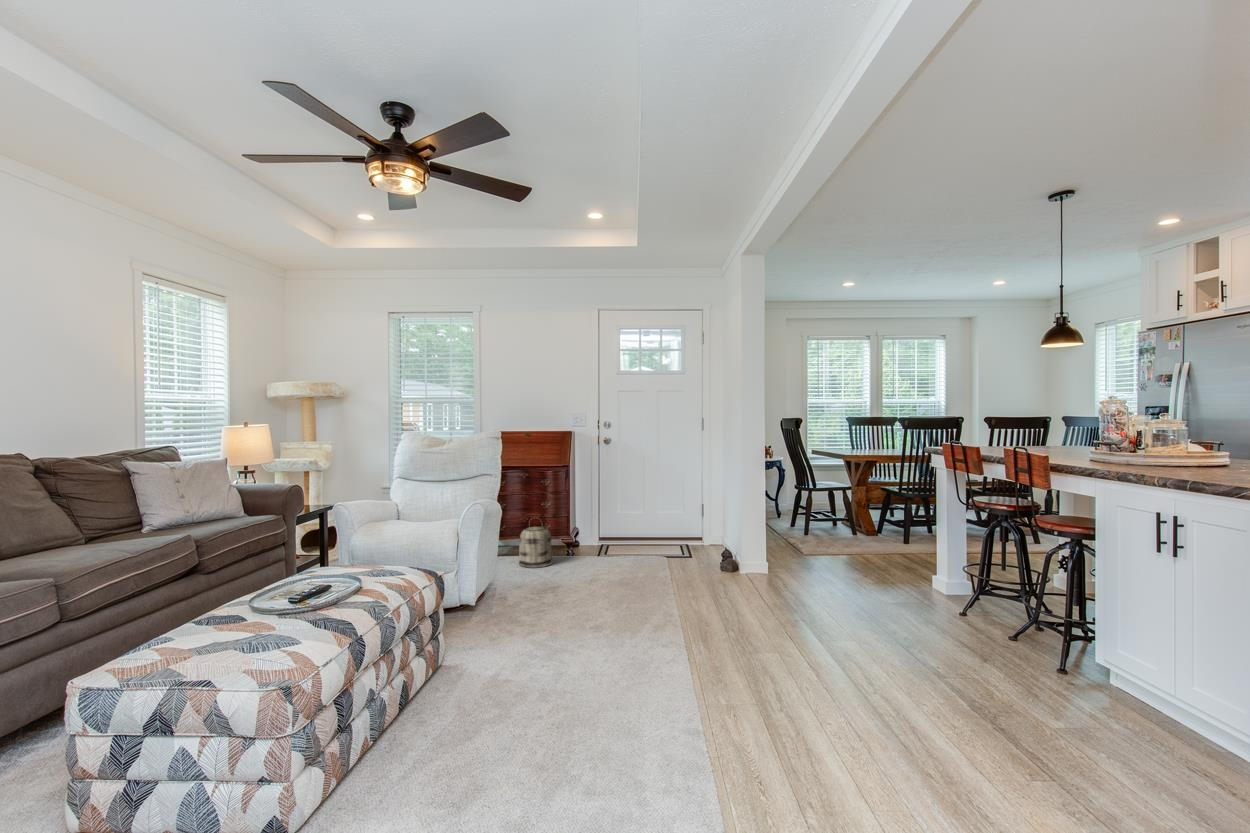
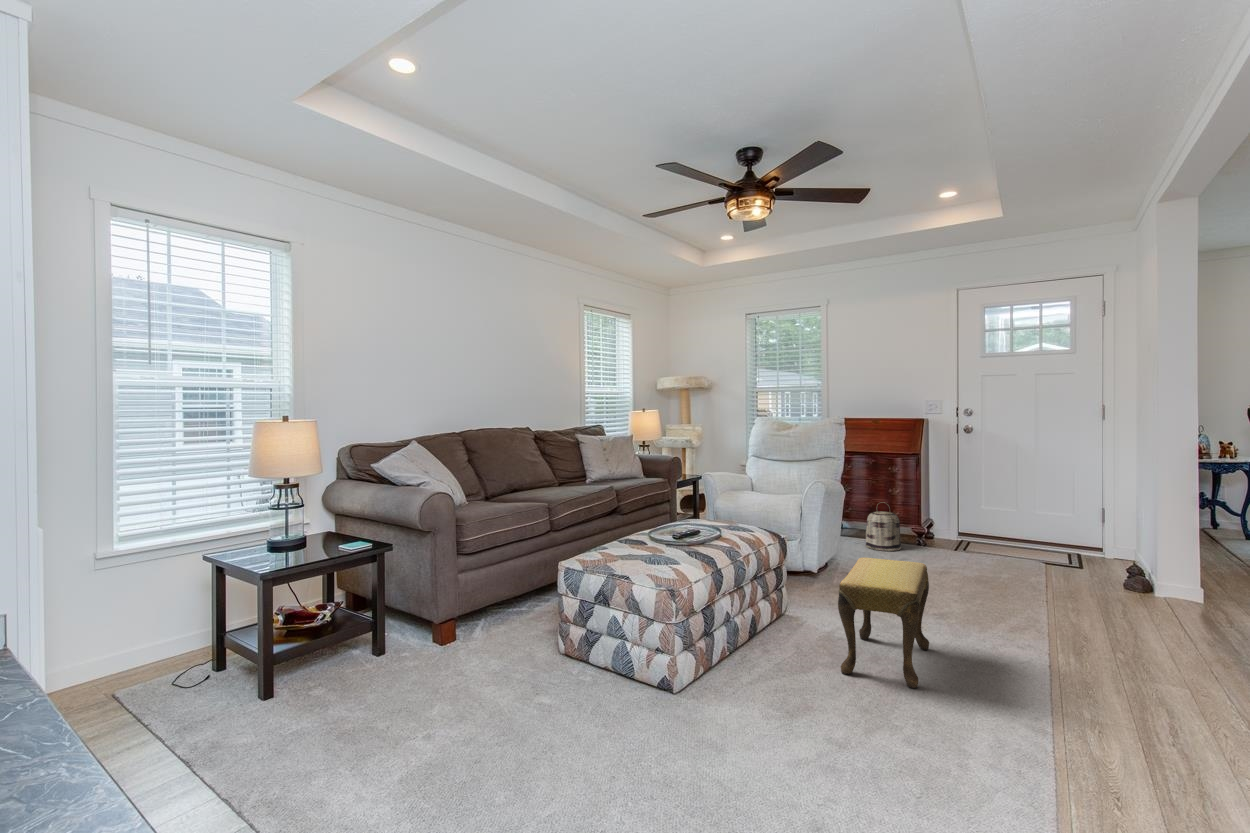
footstool: none [512,585,599,734] -> present [838,557,929,688]

